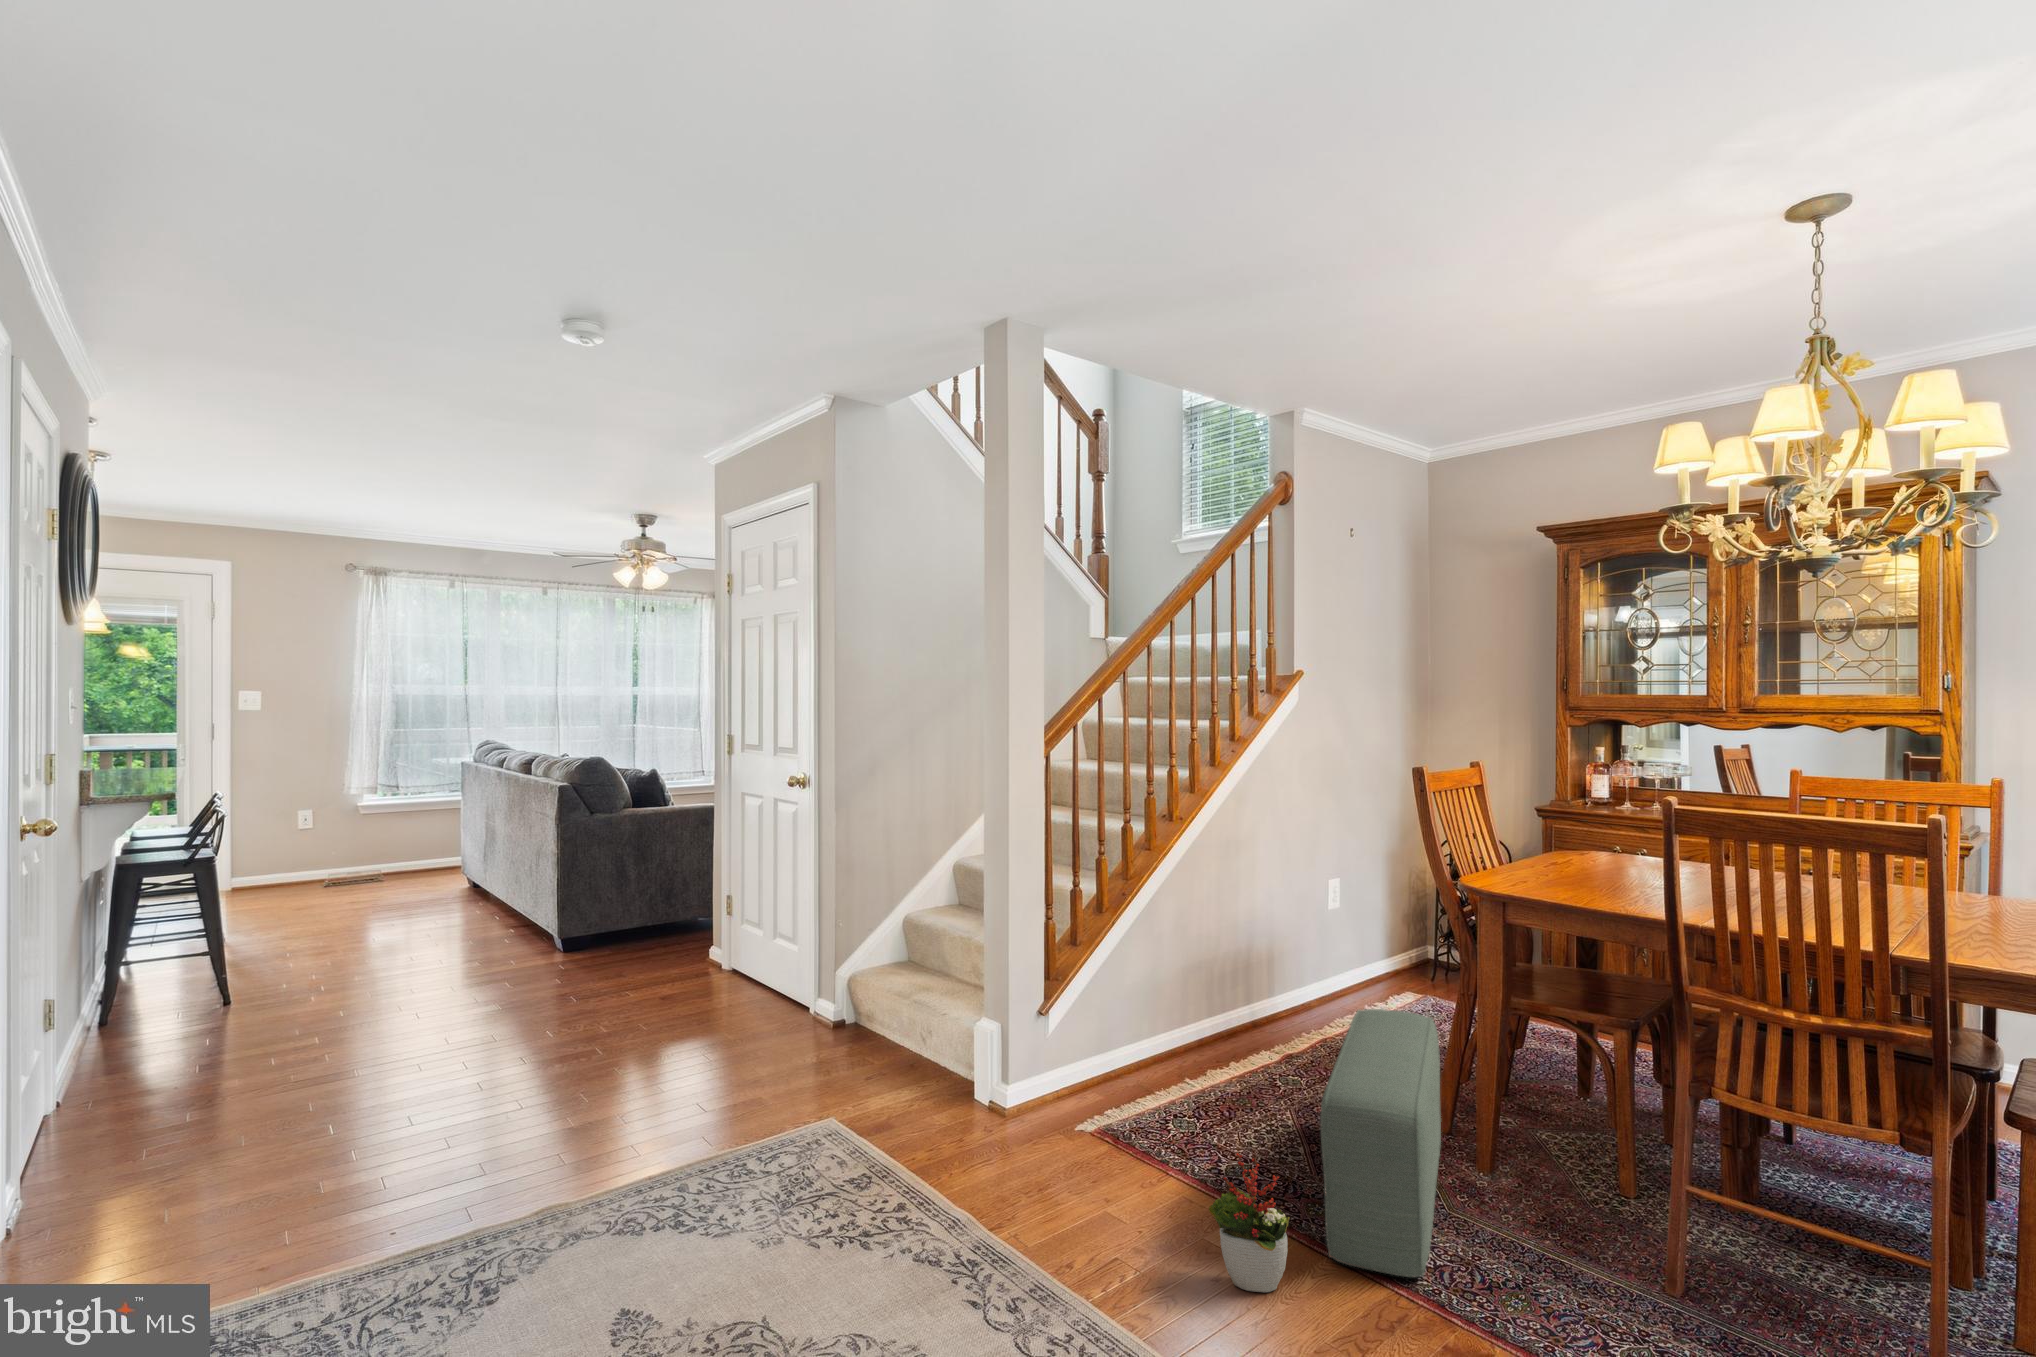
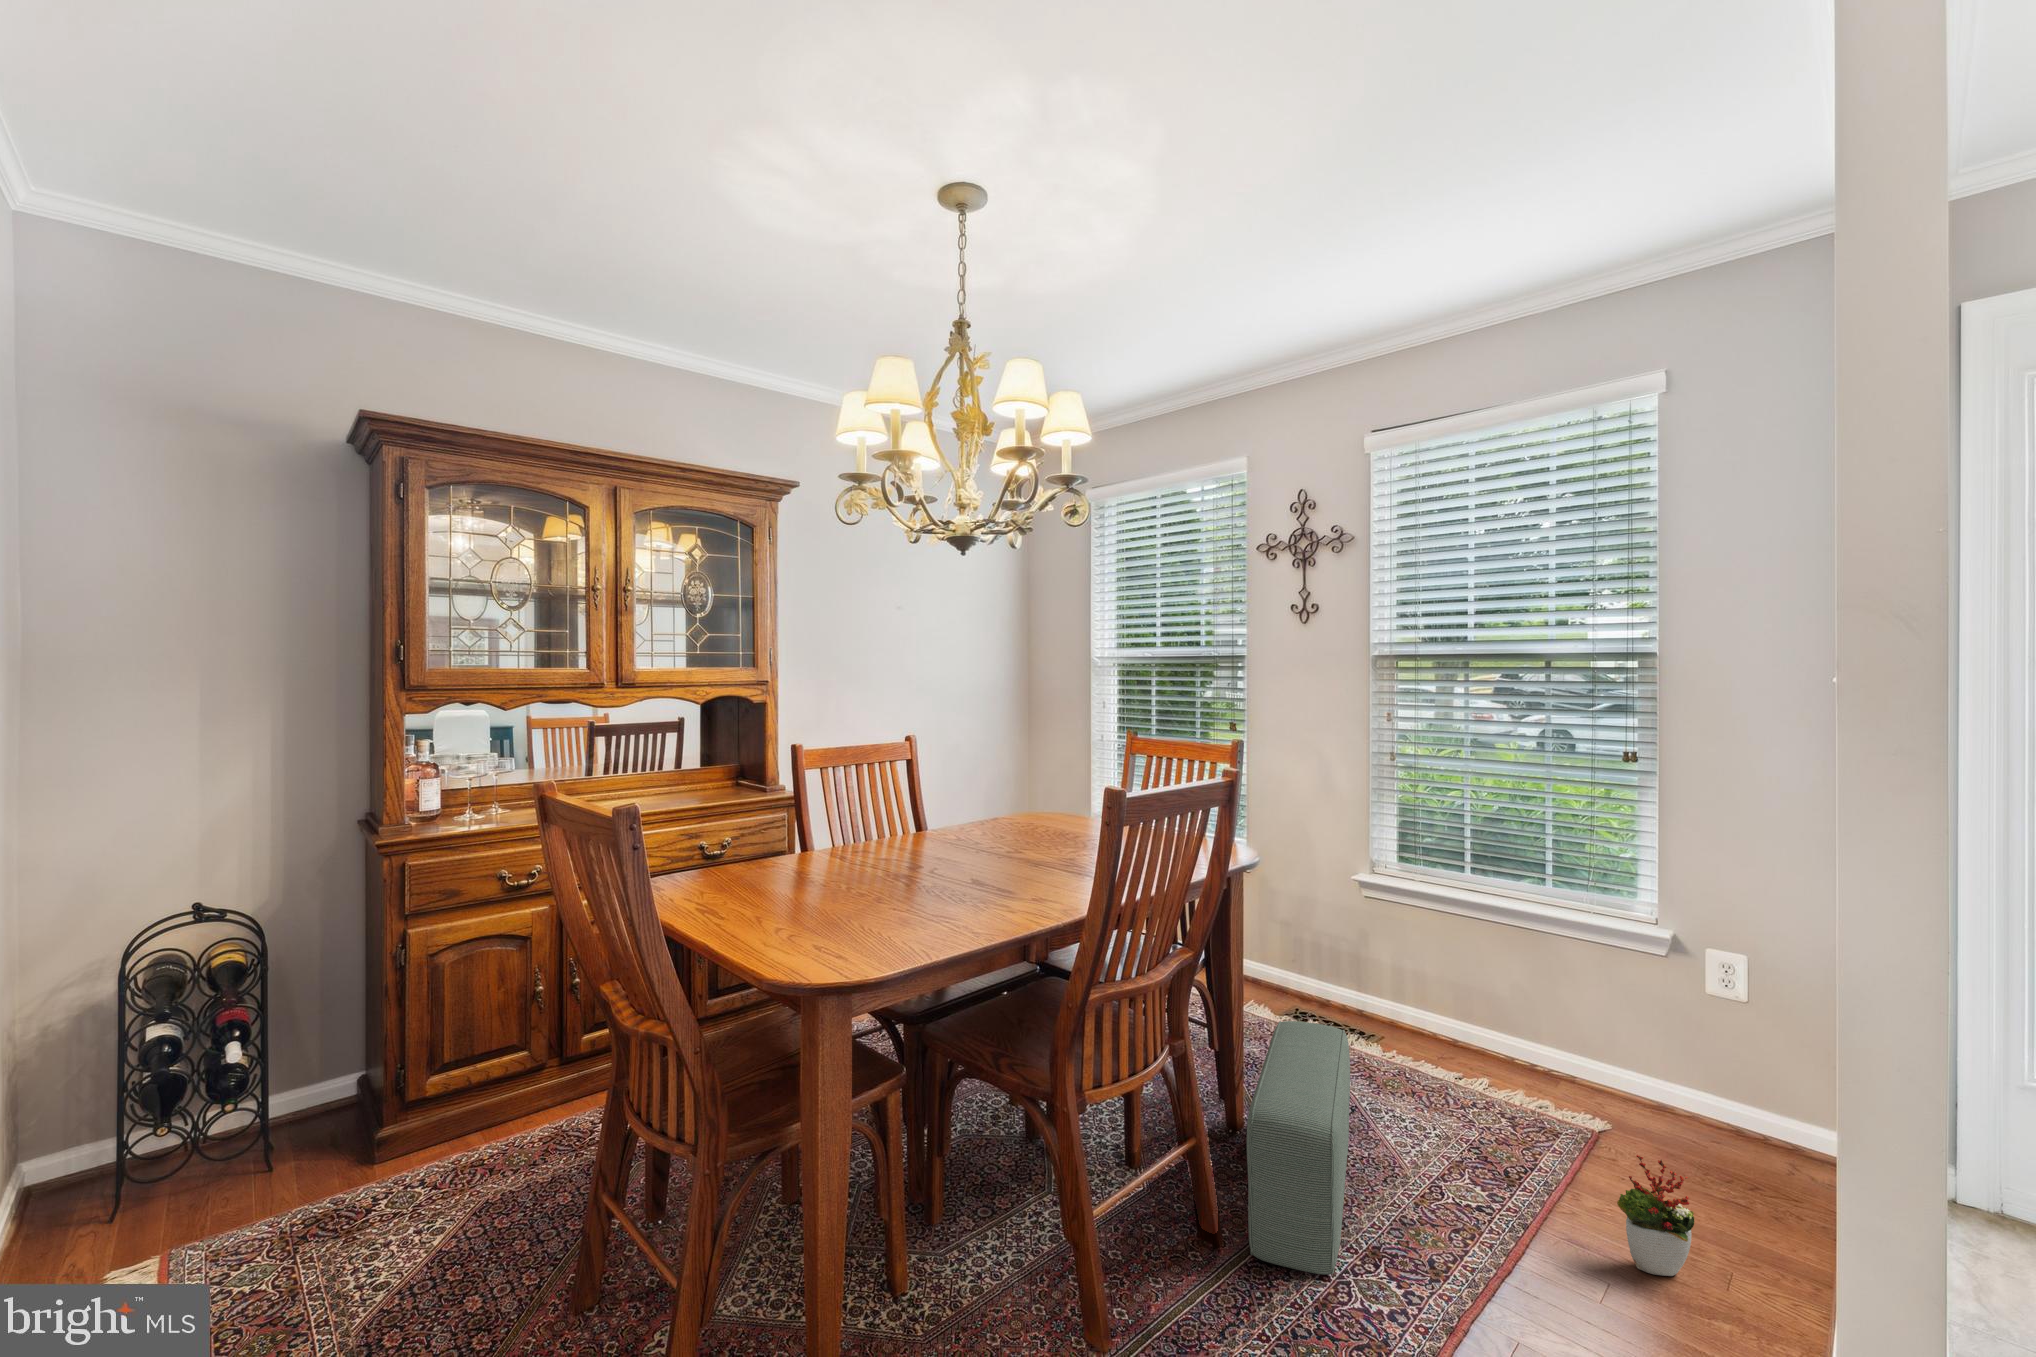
decorative plant: present [1209,1153,1290,1292] -> present [1617,1155,1695,1276]

